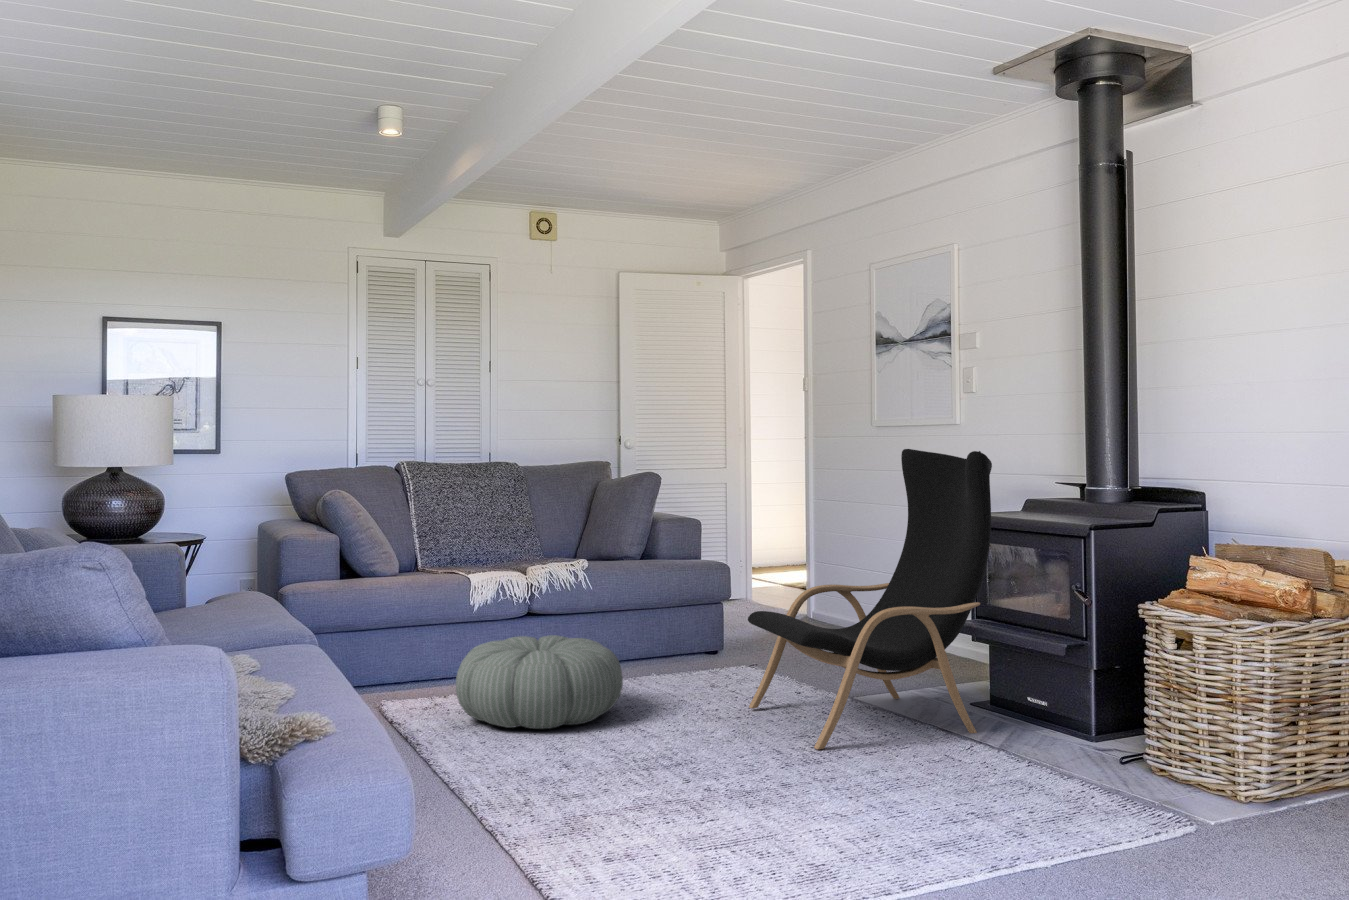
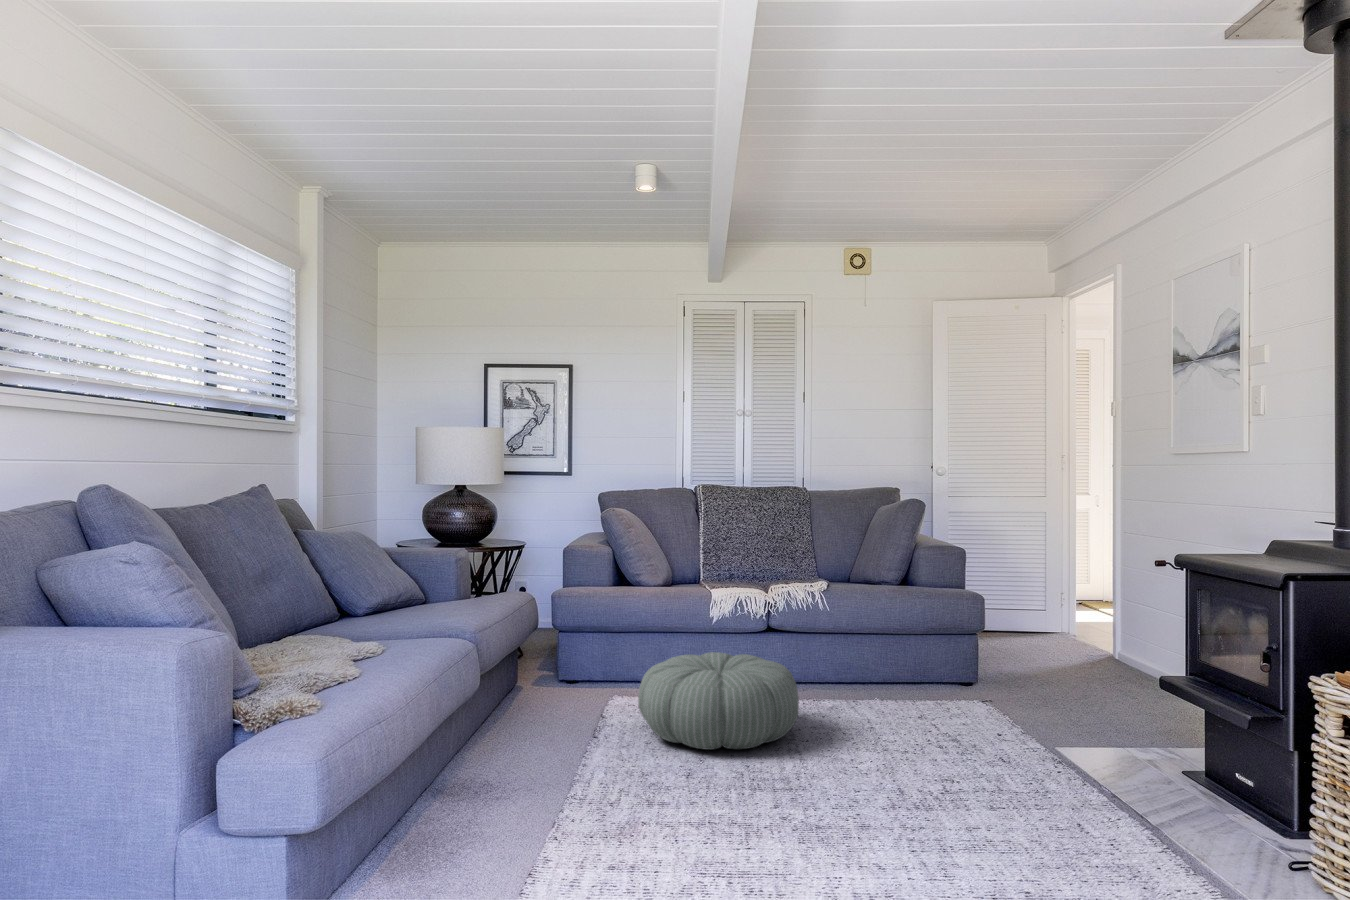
lounge chair: present [748,449,992,749] -> none [923,477,1231,844]

